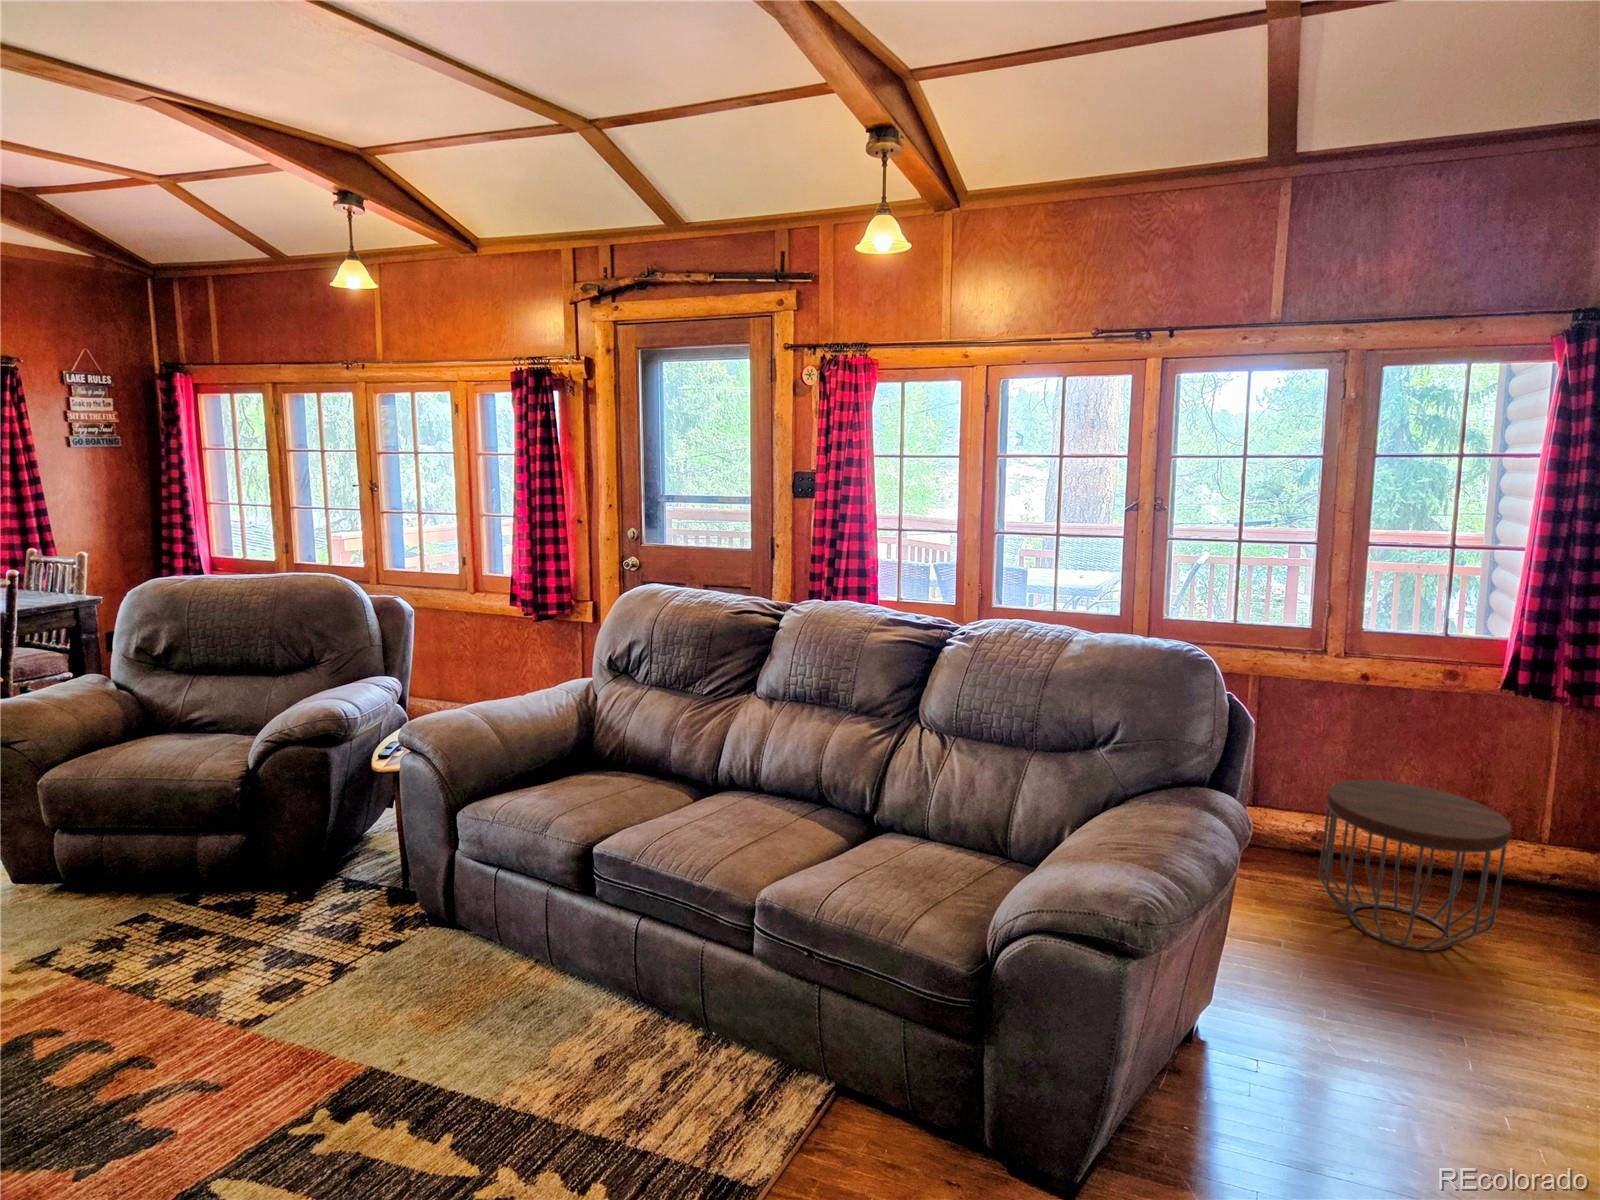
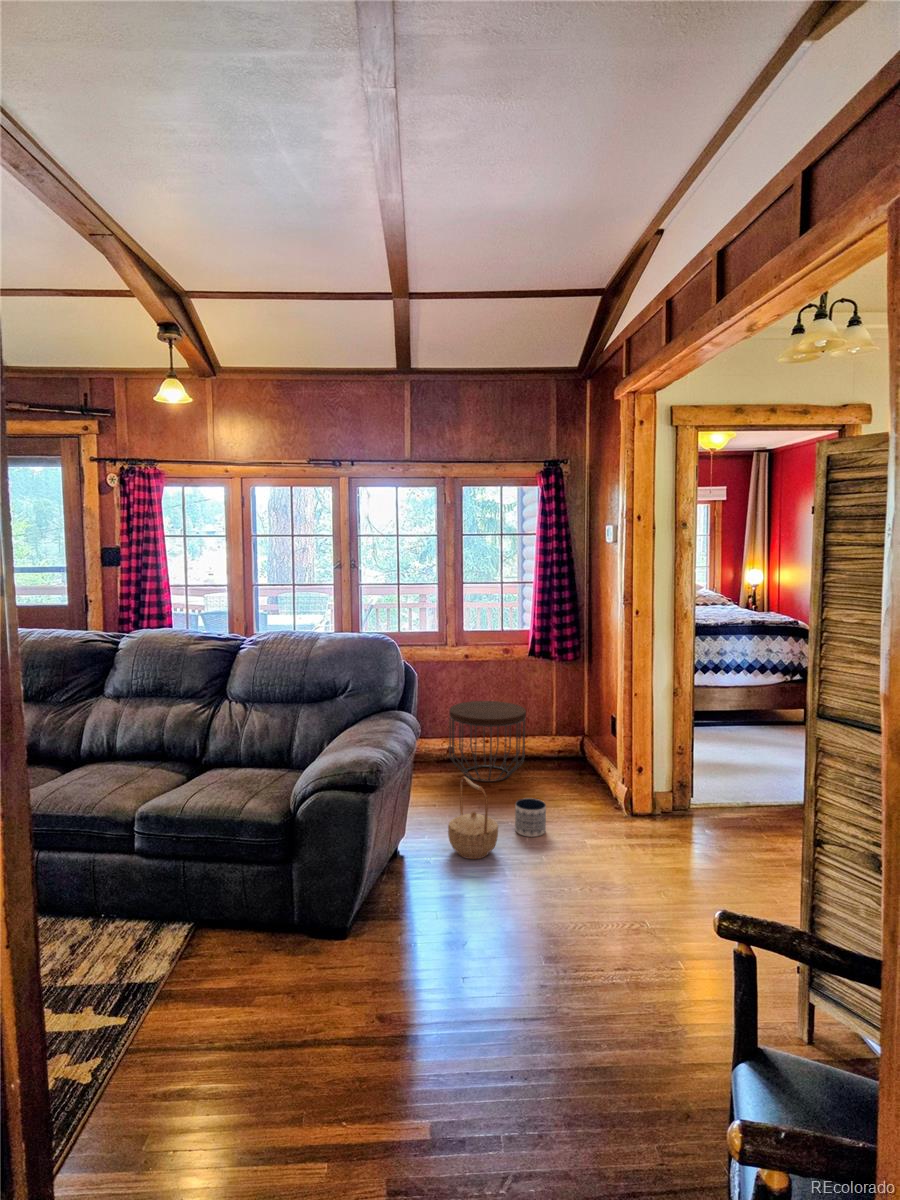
basket: none [1305,959,1428,1140] -> present [448,776,498,859]
planter: none [1465,1031,1557,1127] -> present [515,798,546,837]

